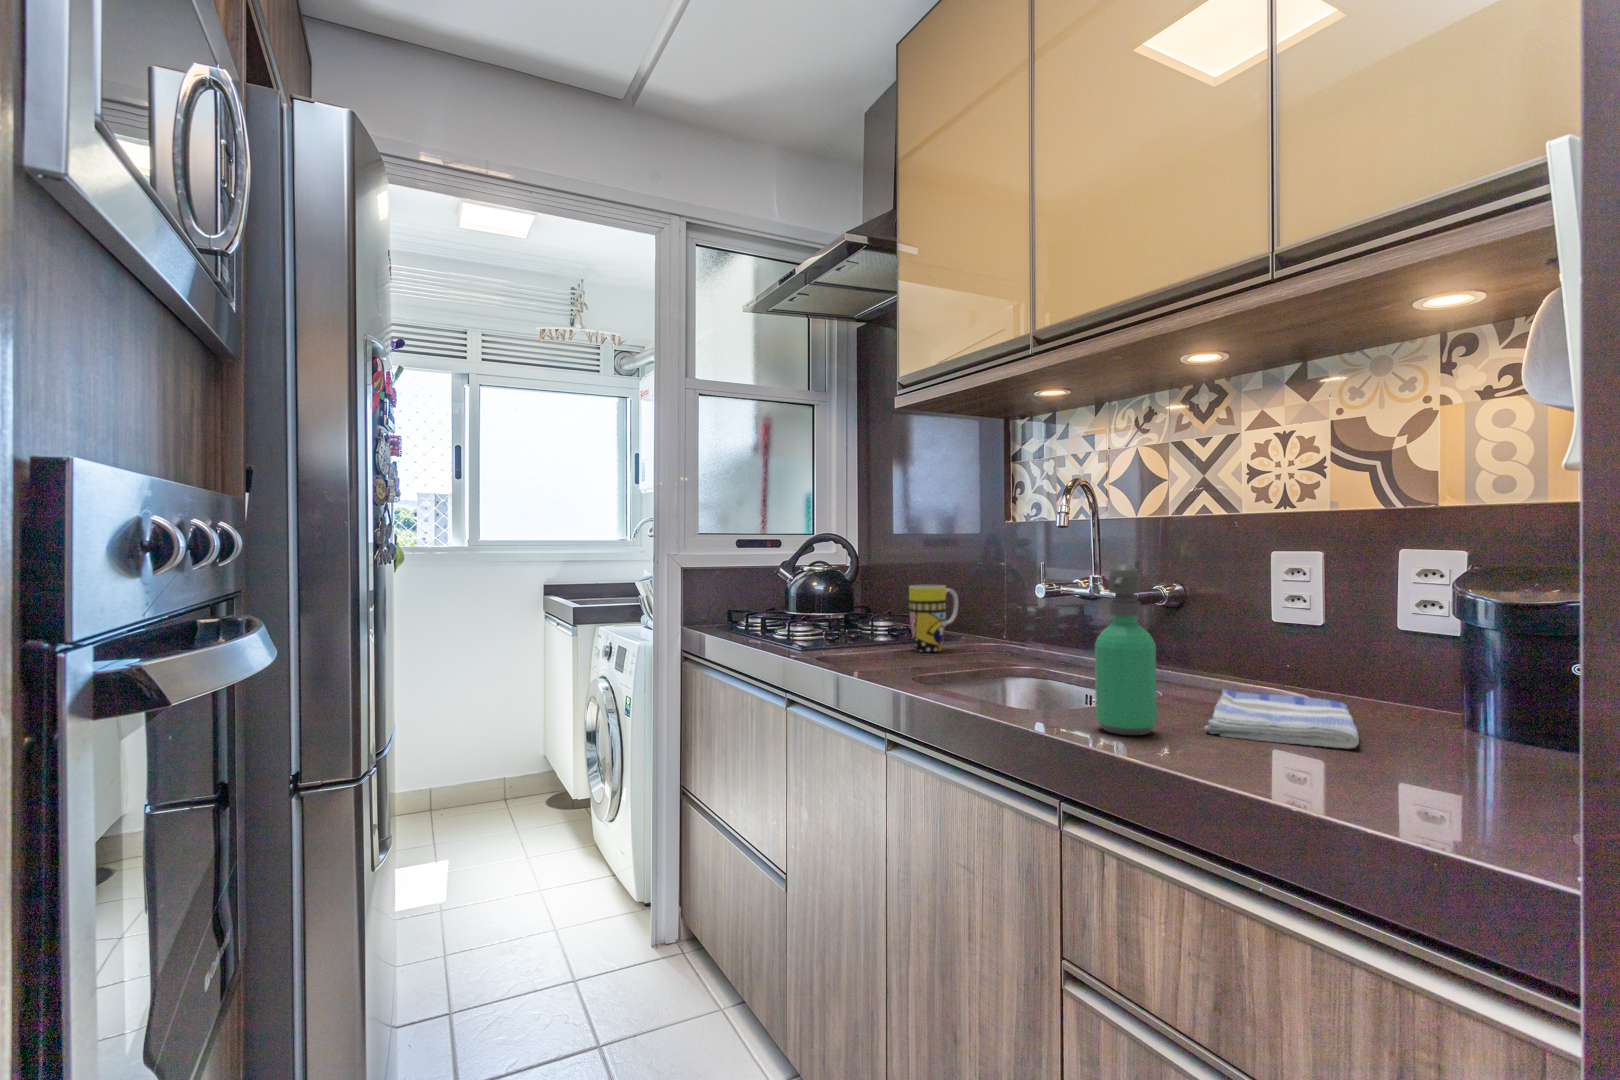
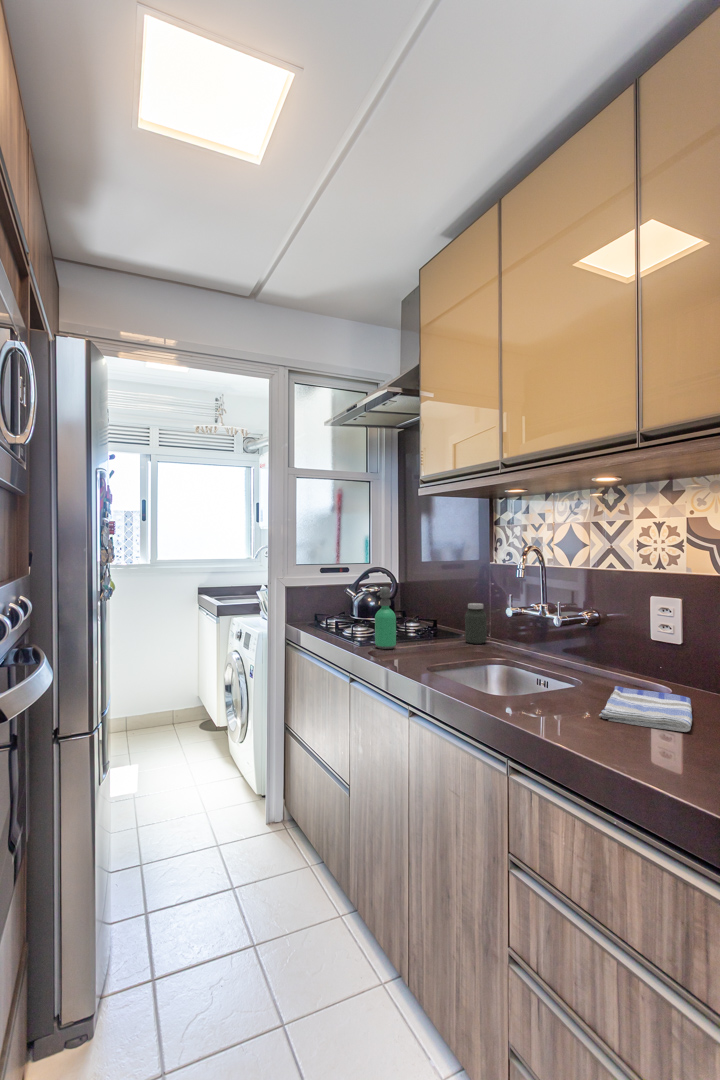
soap dispenser: present [1095,564,1157,735] -> present [375,587,396,649]
jar: none [968,584,1002,647] -> present [465,603,487,644]
mug: present [909,585,958,652] -> none [428,605,459,648]

